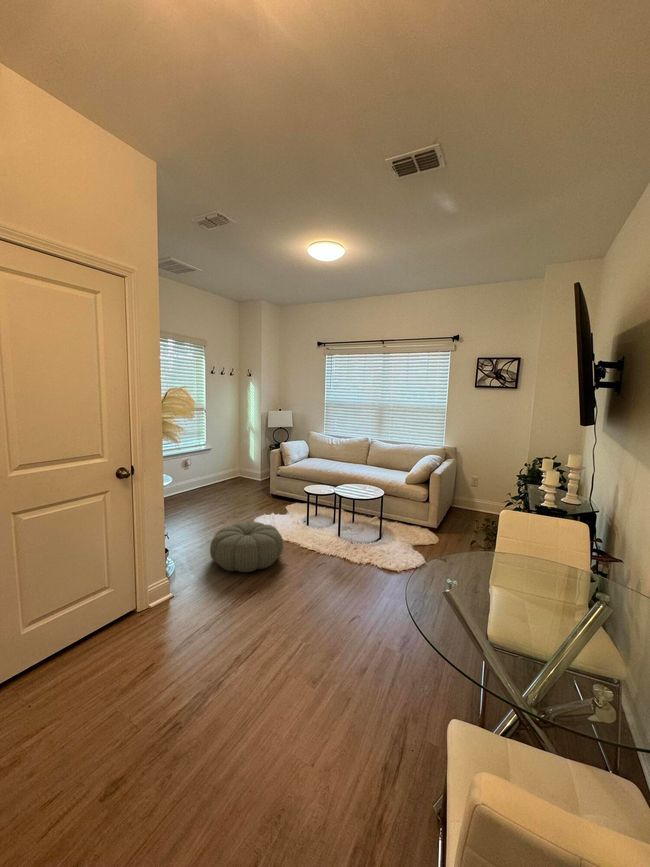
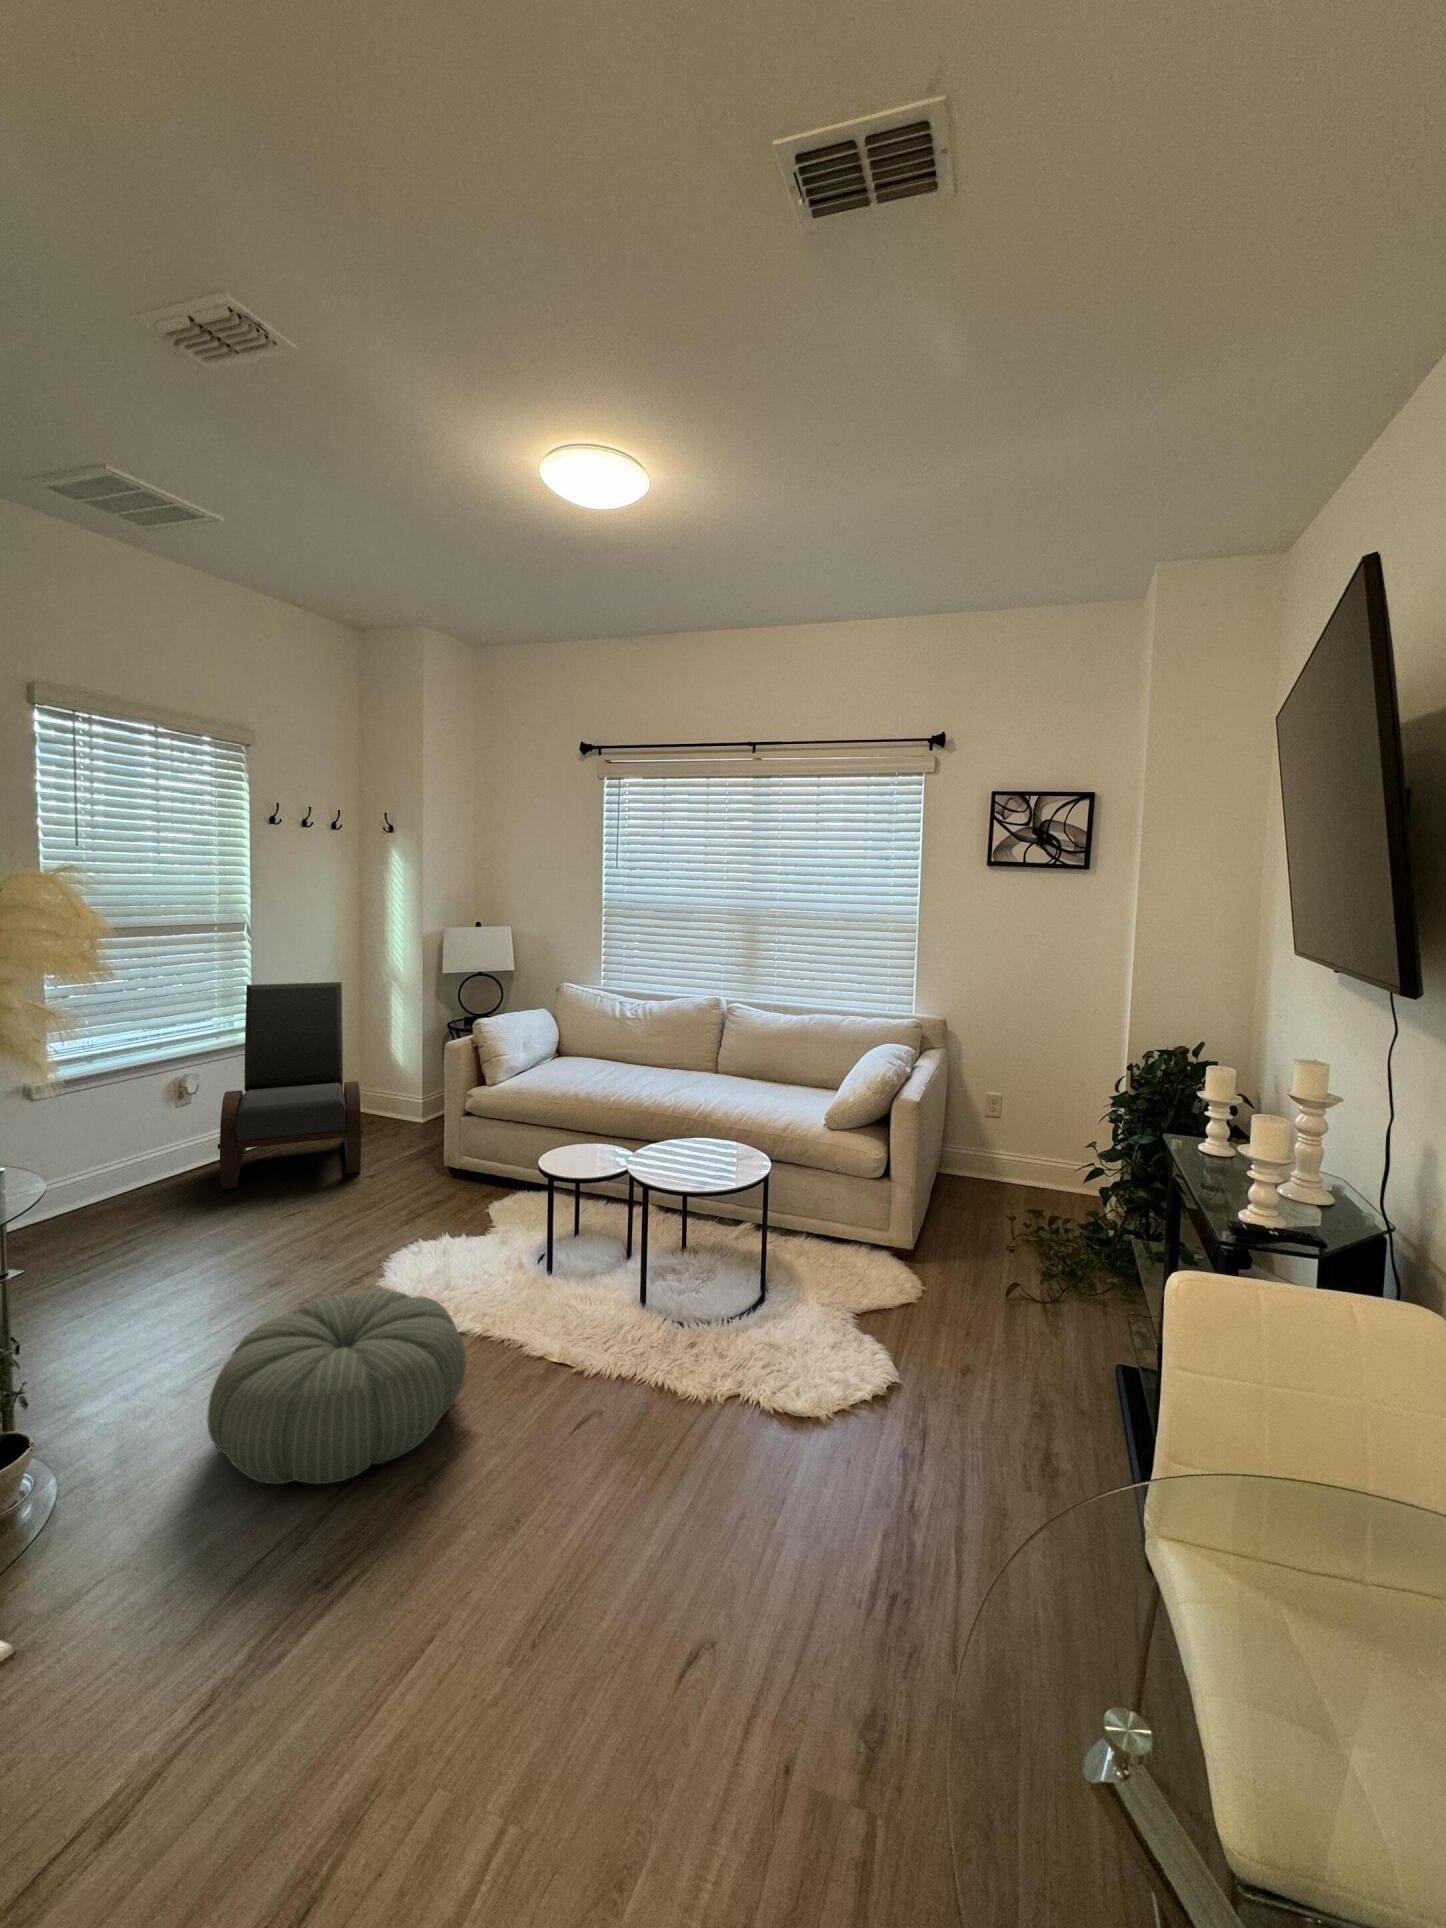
lounge chair: none [198,429,243,497] -> present [218,982,363,1189]

